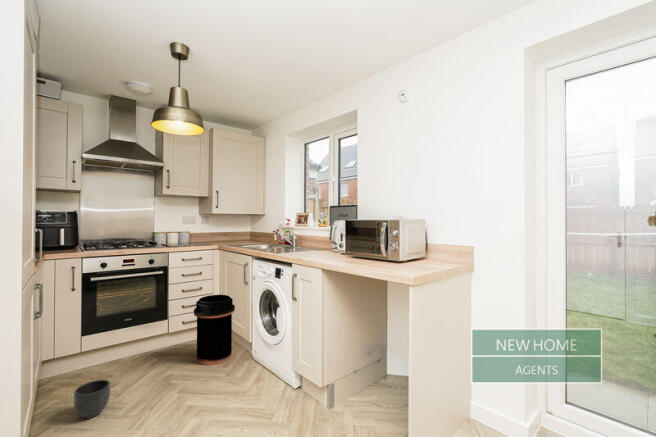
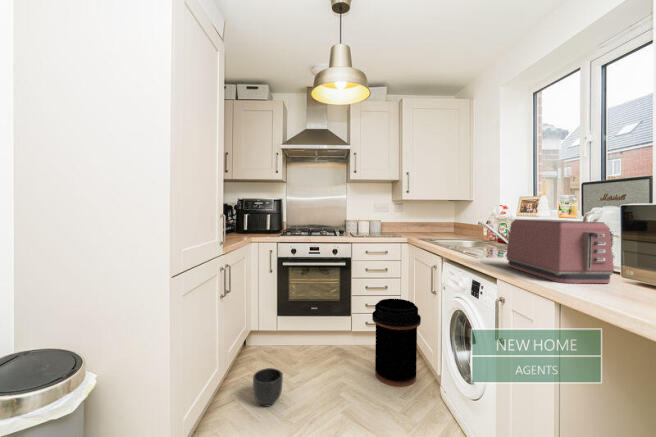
toaster: none [295,228,344,261] -> present [506,219,614,283]

